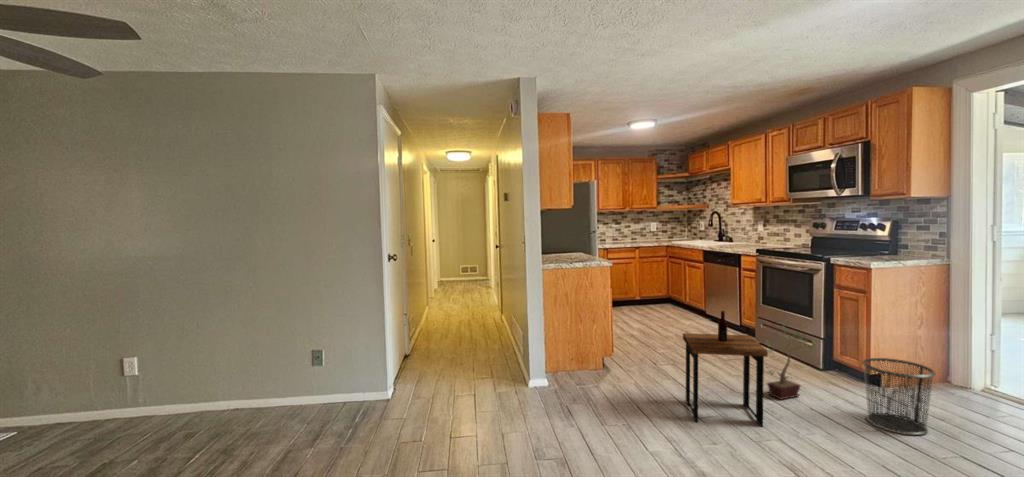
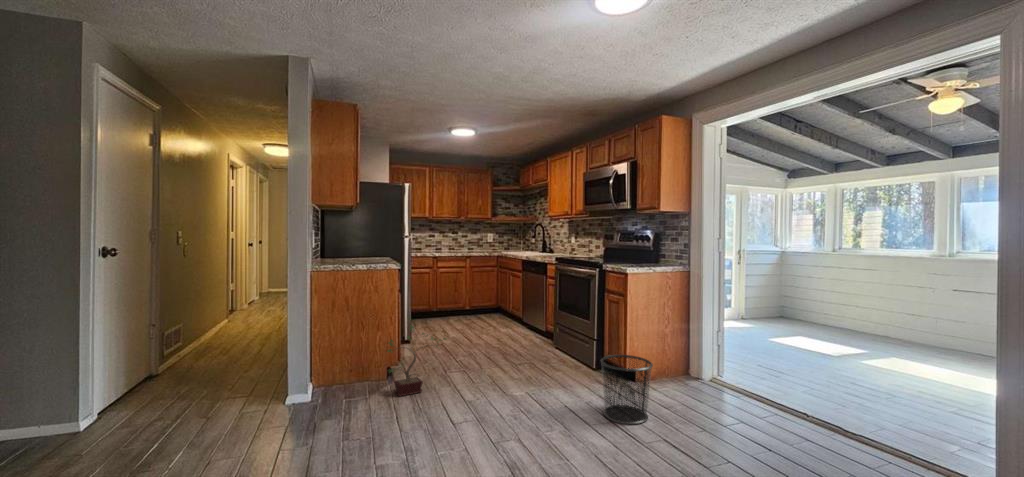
side table: present [683,311,768,427] -> none [442,314,511,428]
potted plant: present [767,328,816,399] -> present [387,326,446,396]

